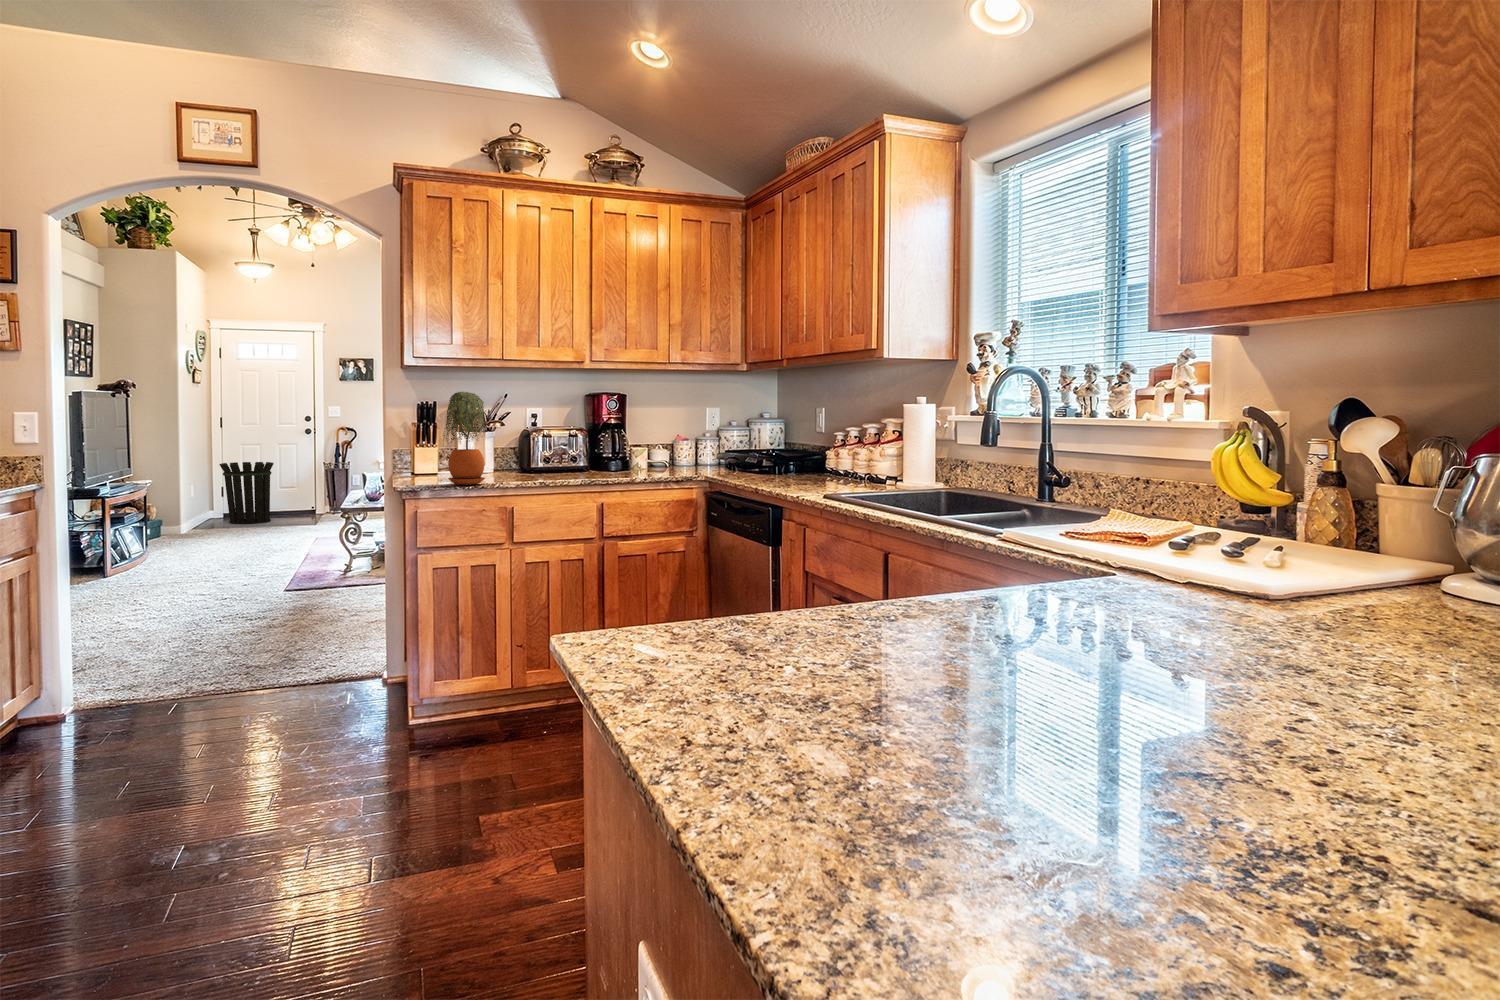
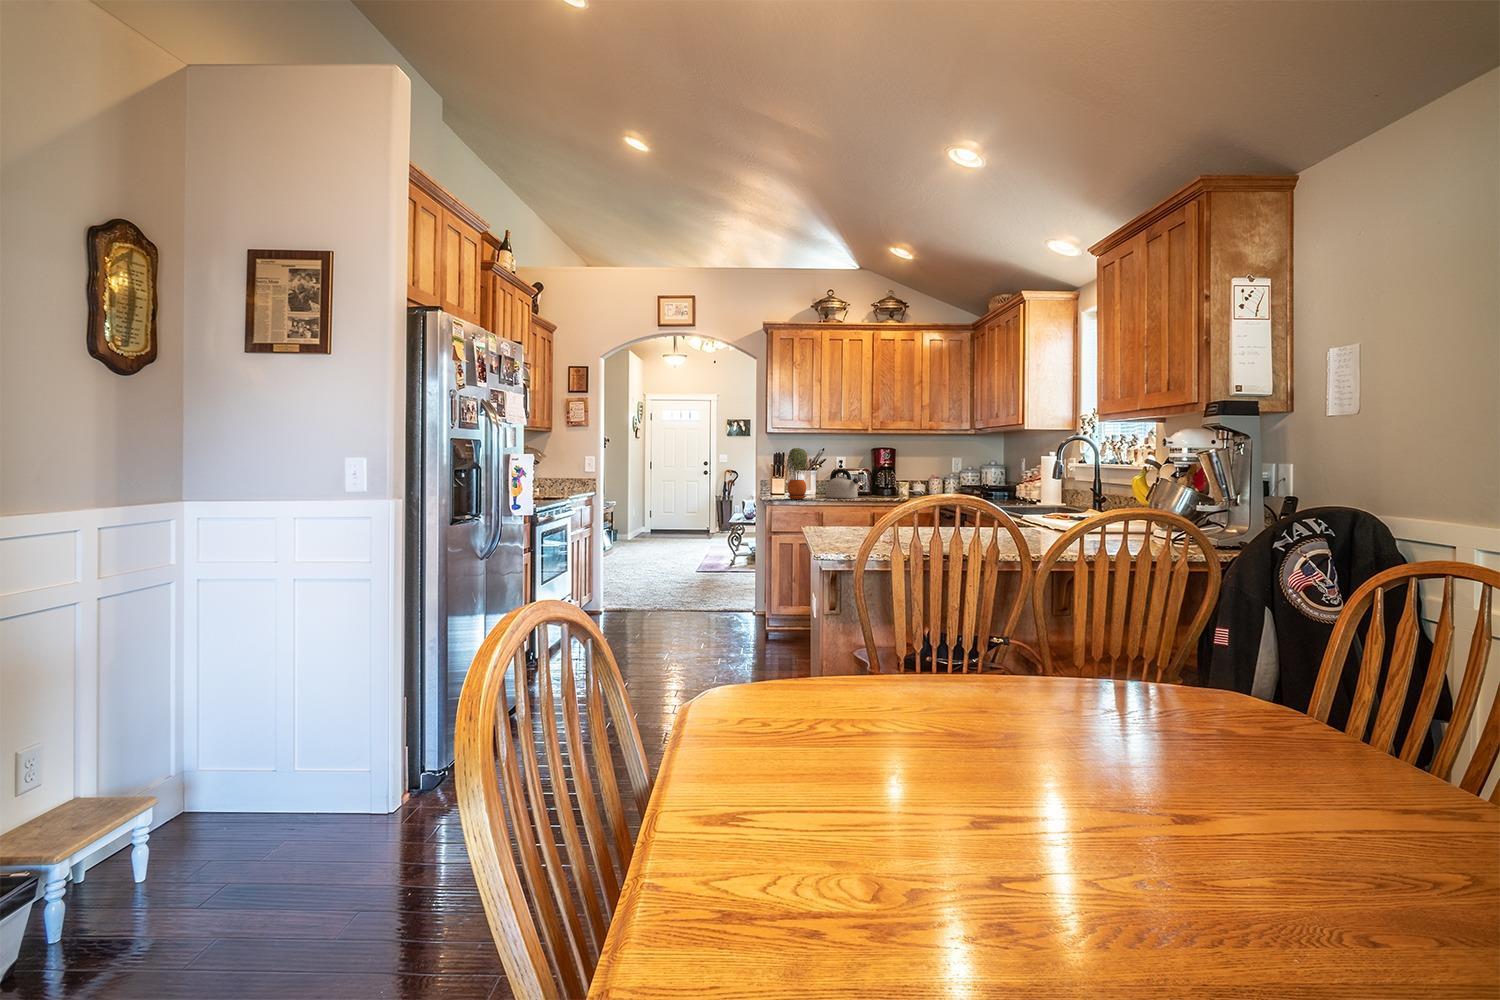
kettle: none [517,430,576,480] -> present [826,469,858,498]
waste bin: present [219,462,274,524] -> none [649,494,683,538]

